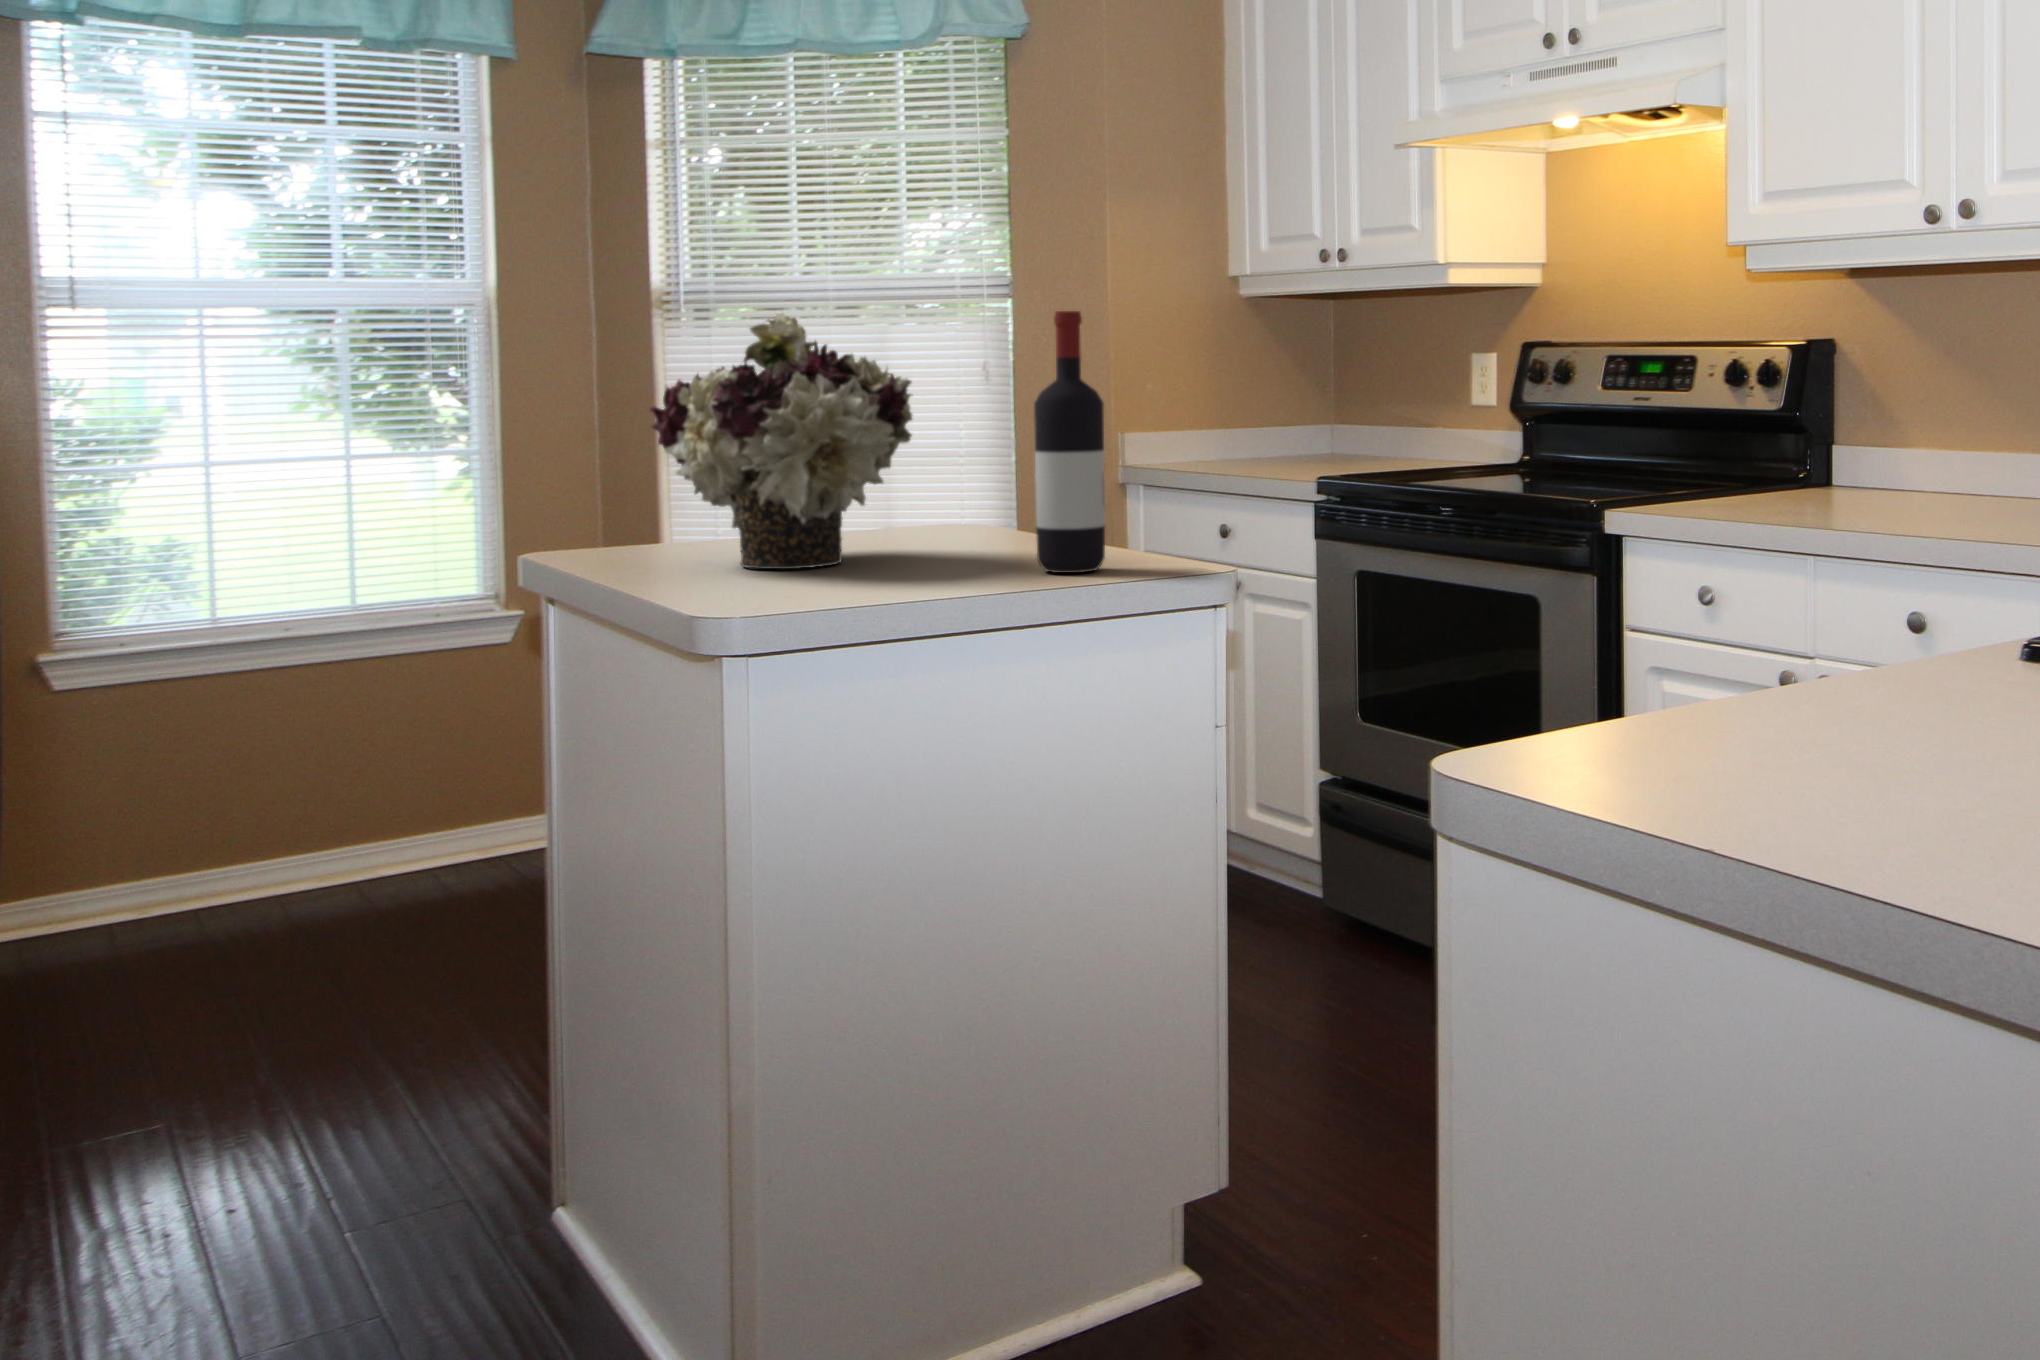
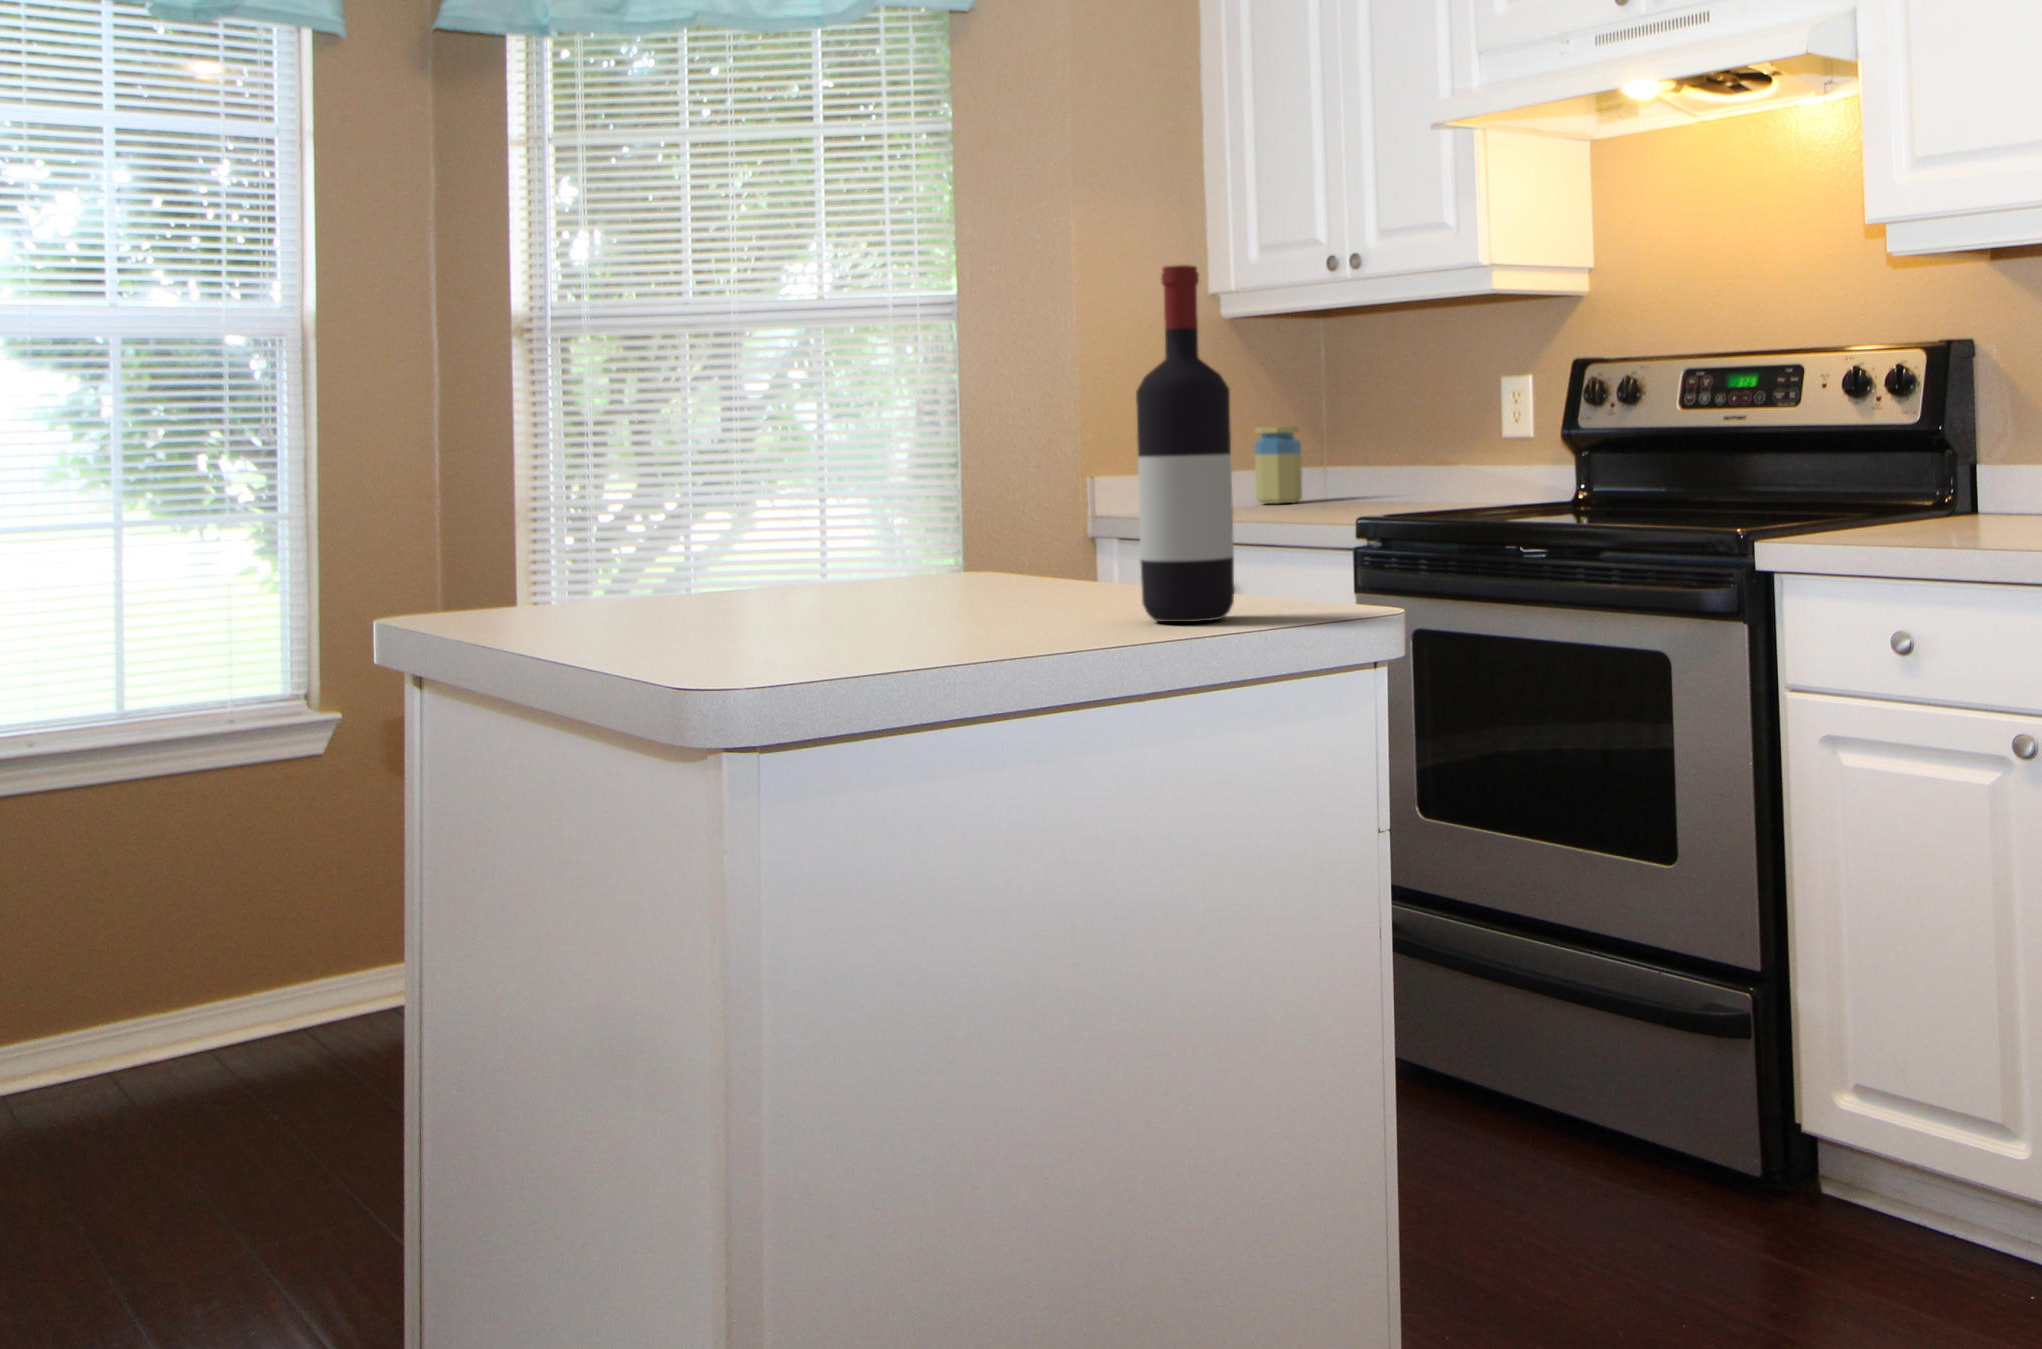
flower arrangement: present [650,313,912,569] -> none [589,278,952,629]
jar: none [1264,392,1303,457] -> present [1255,426,1302,504]

